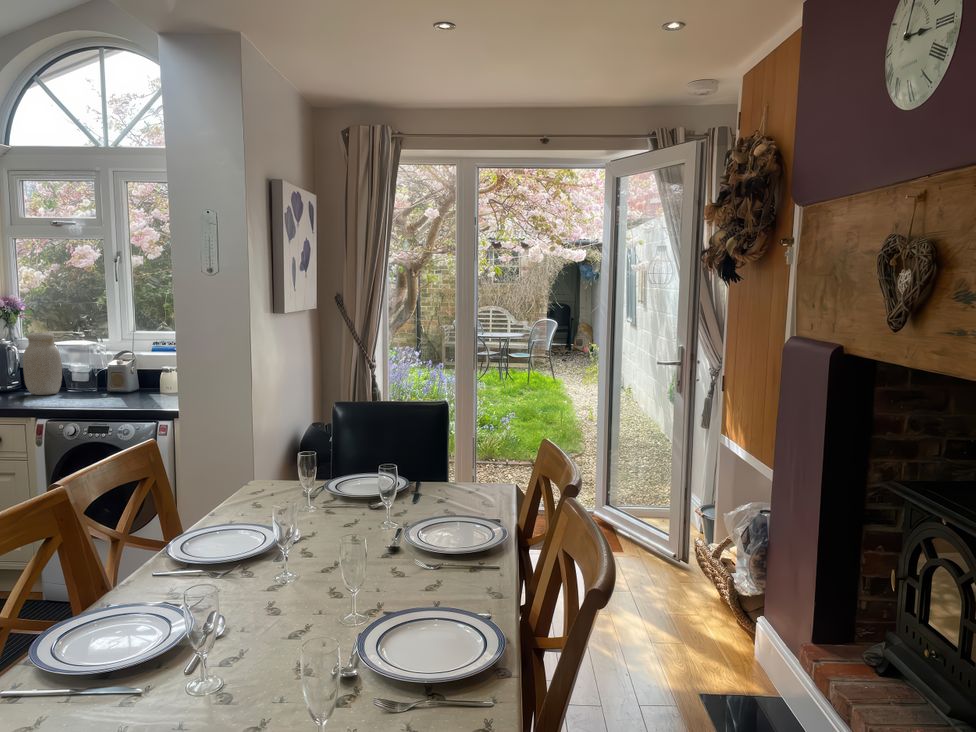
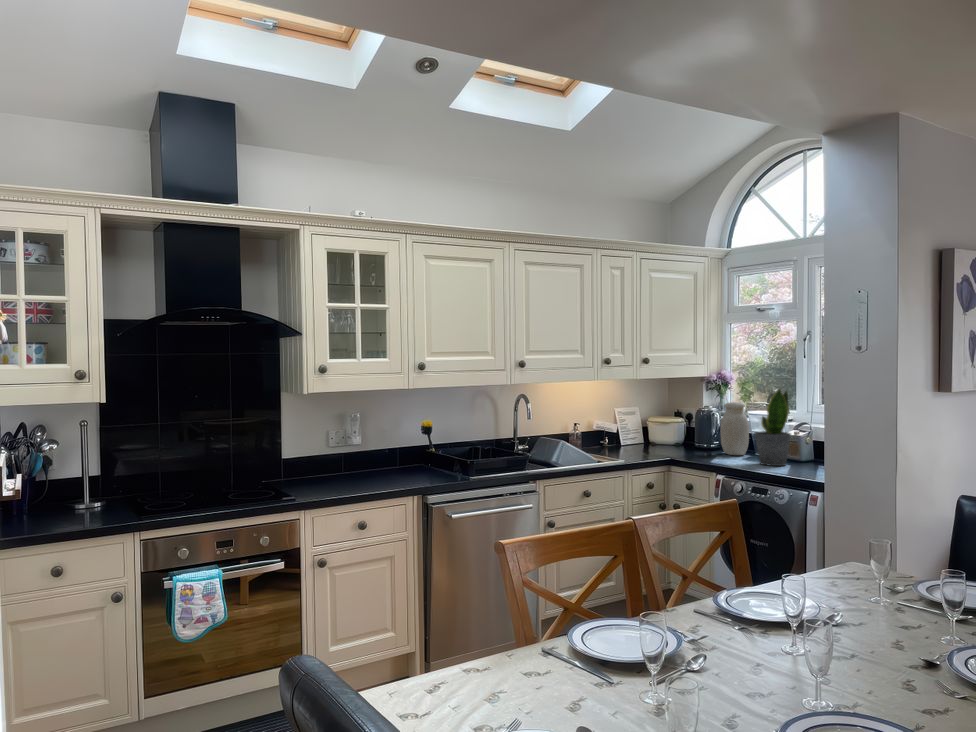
potted plant: none [77,314,122,401] -> present [755,389,791,466]

